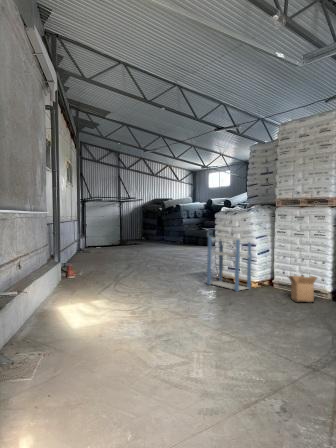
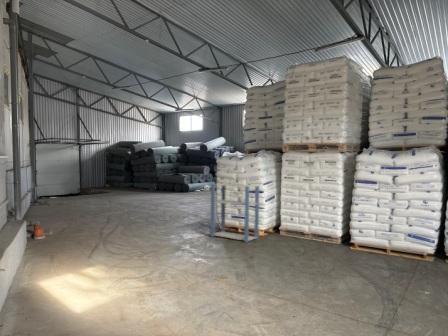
cardboard box: present [288,276,317,302] -> none [300,222,331,250]

